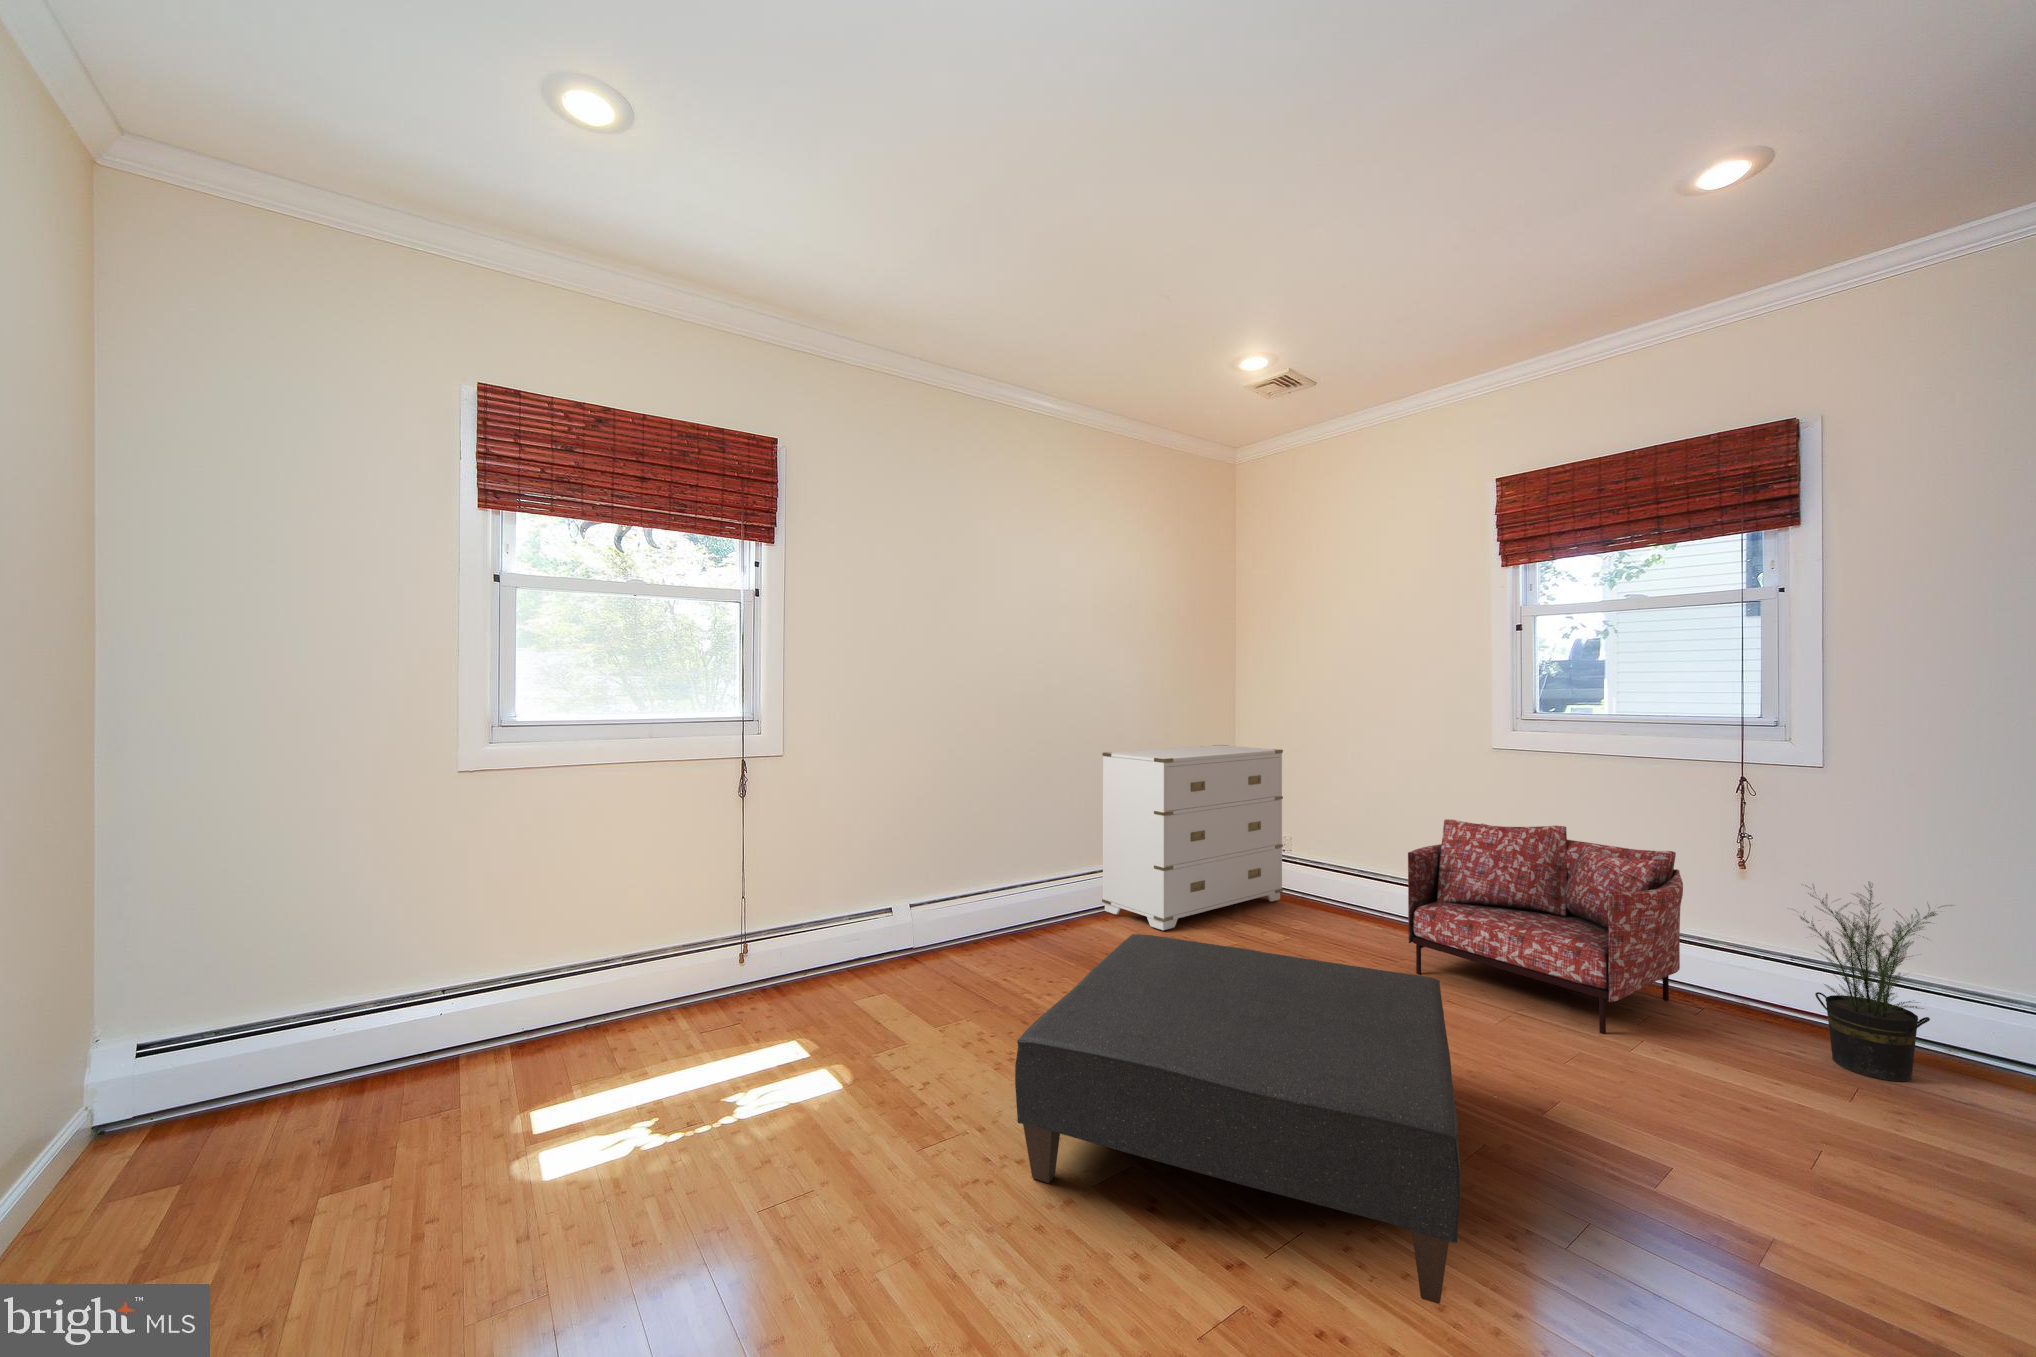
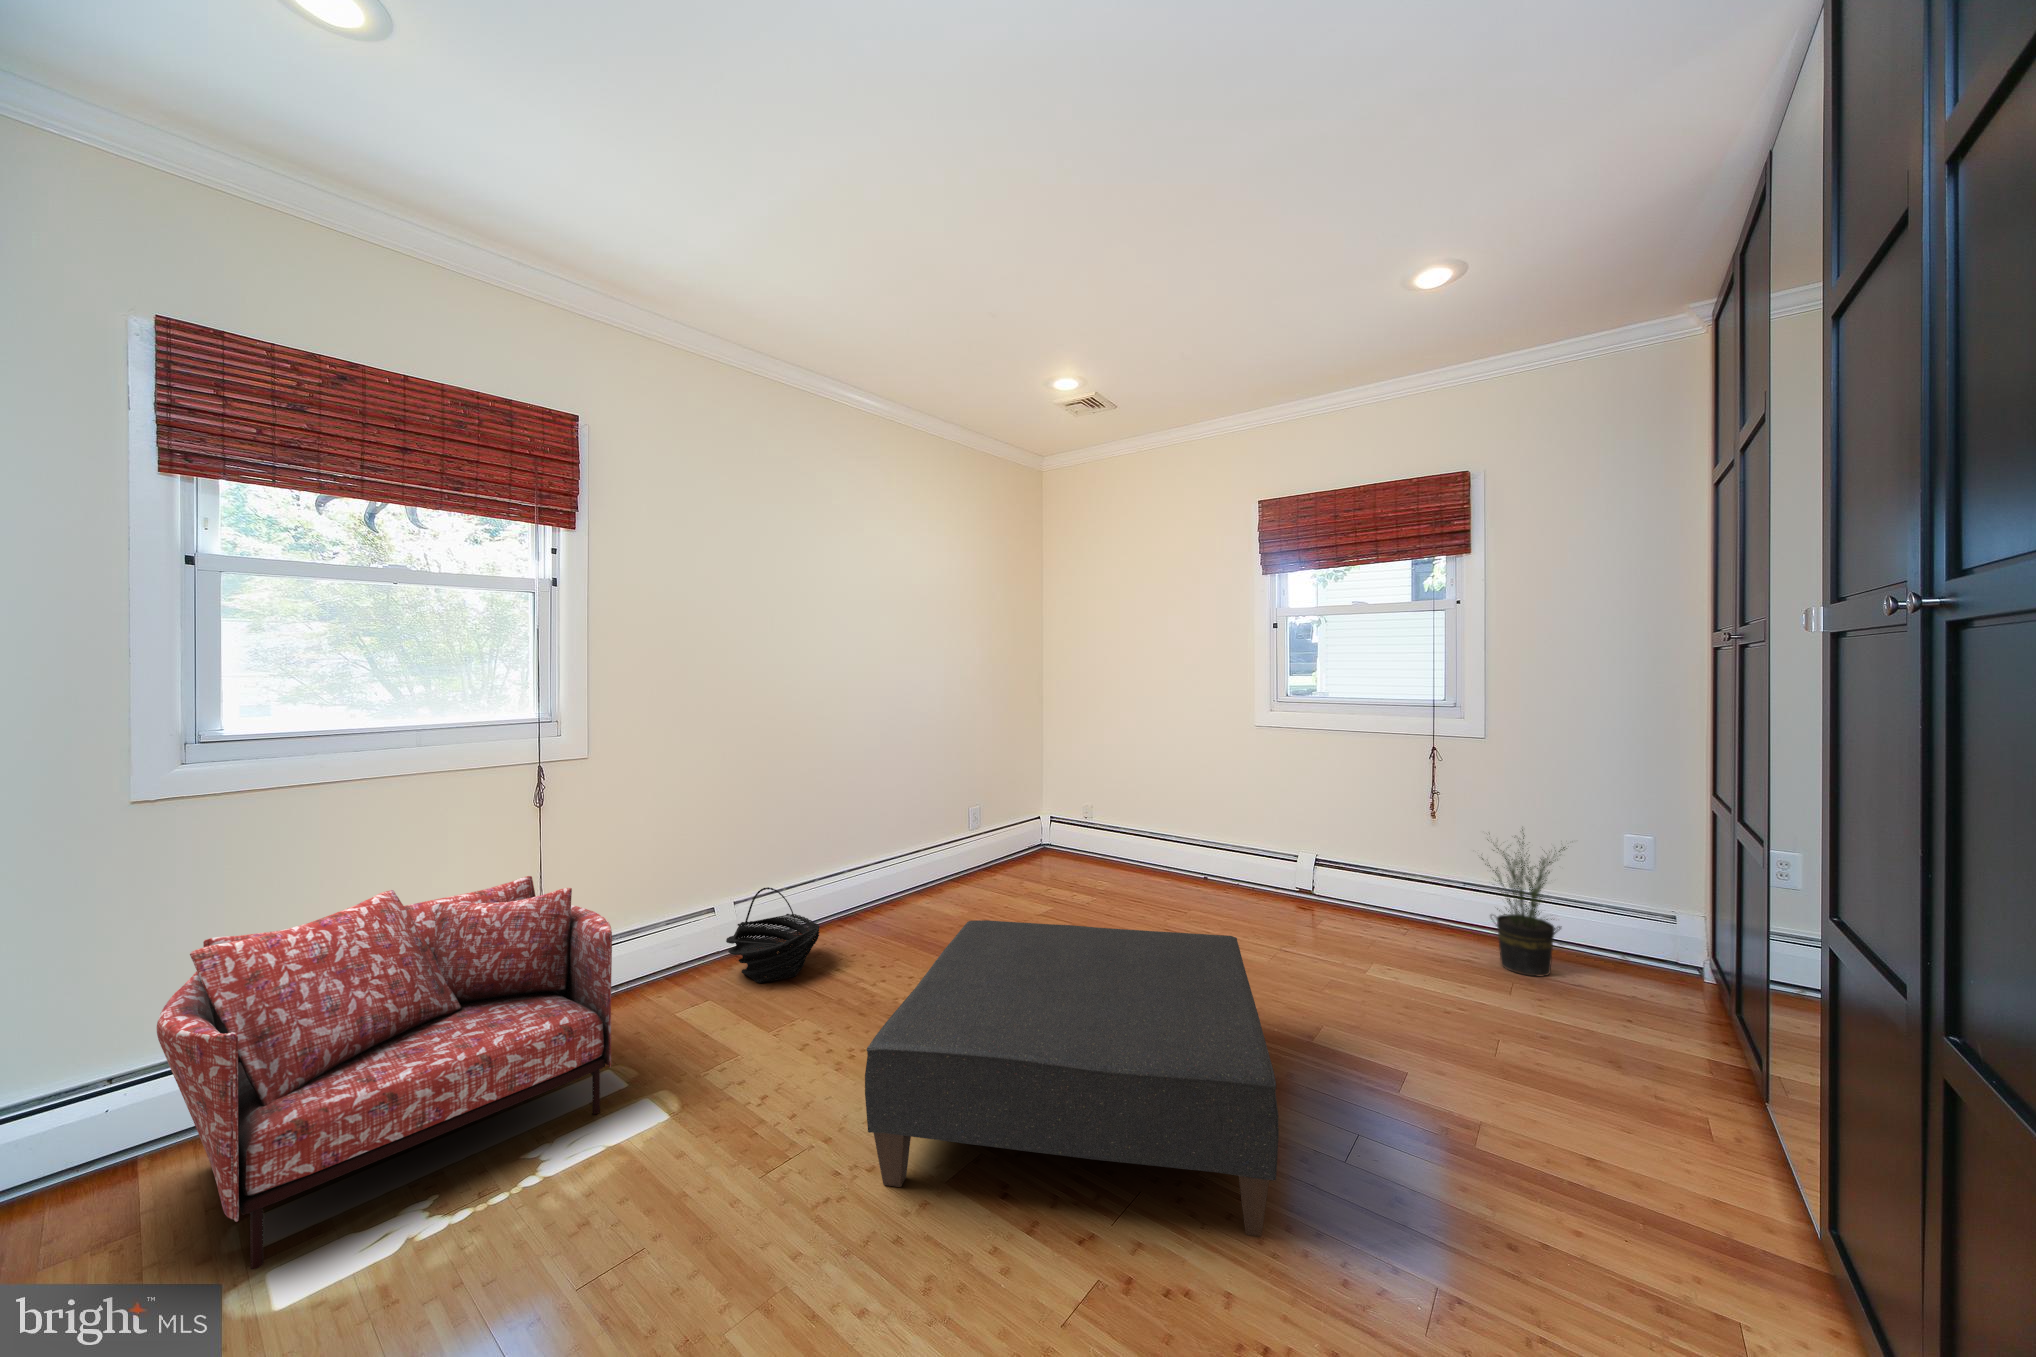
dresser: present [1102,745,1283,930] -> none [930,733,1091,909]
armchair: present [1408,819,1683,1034] -> present [157,876,612,1269]
basket: none [899,885,986,978] -> present [726,887,820,983]

